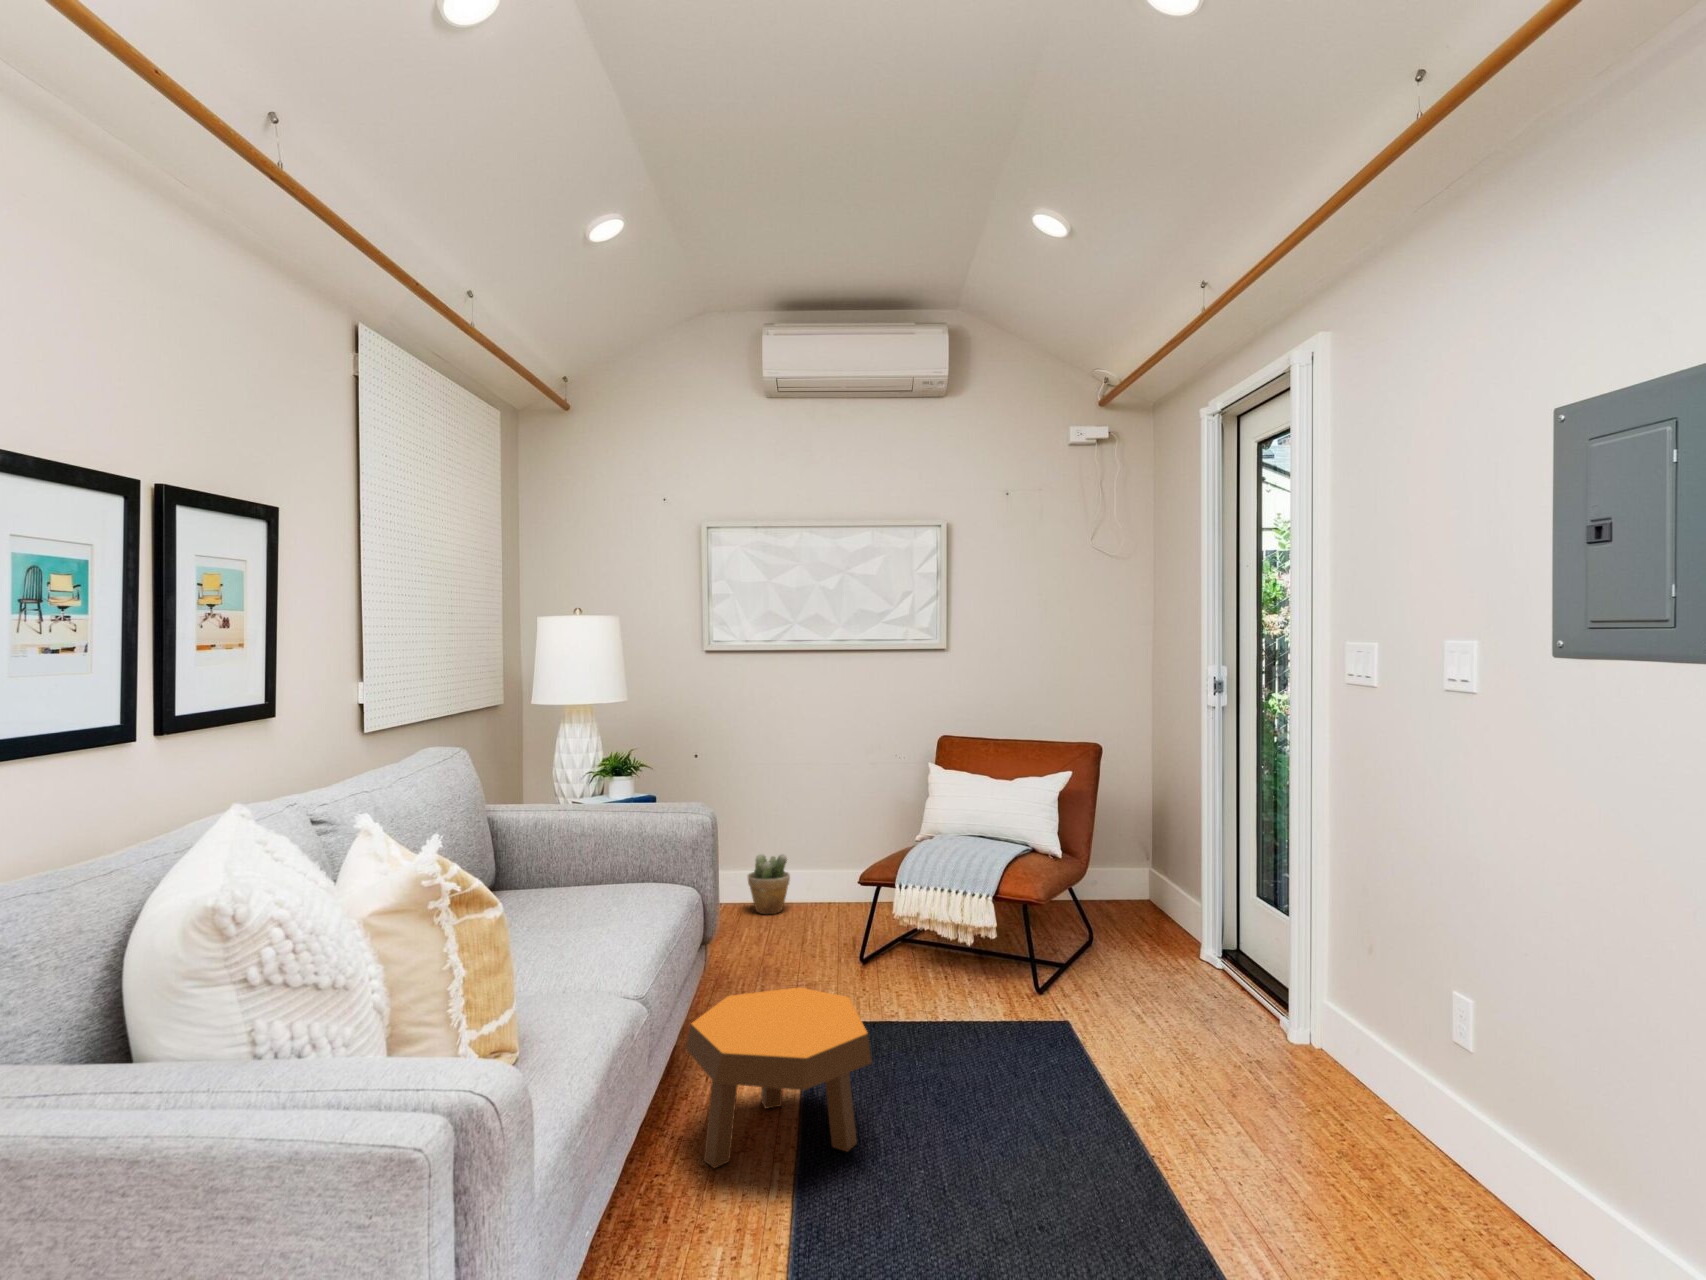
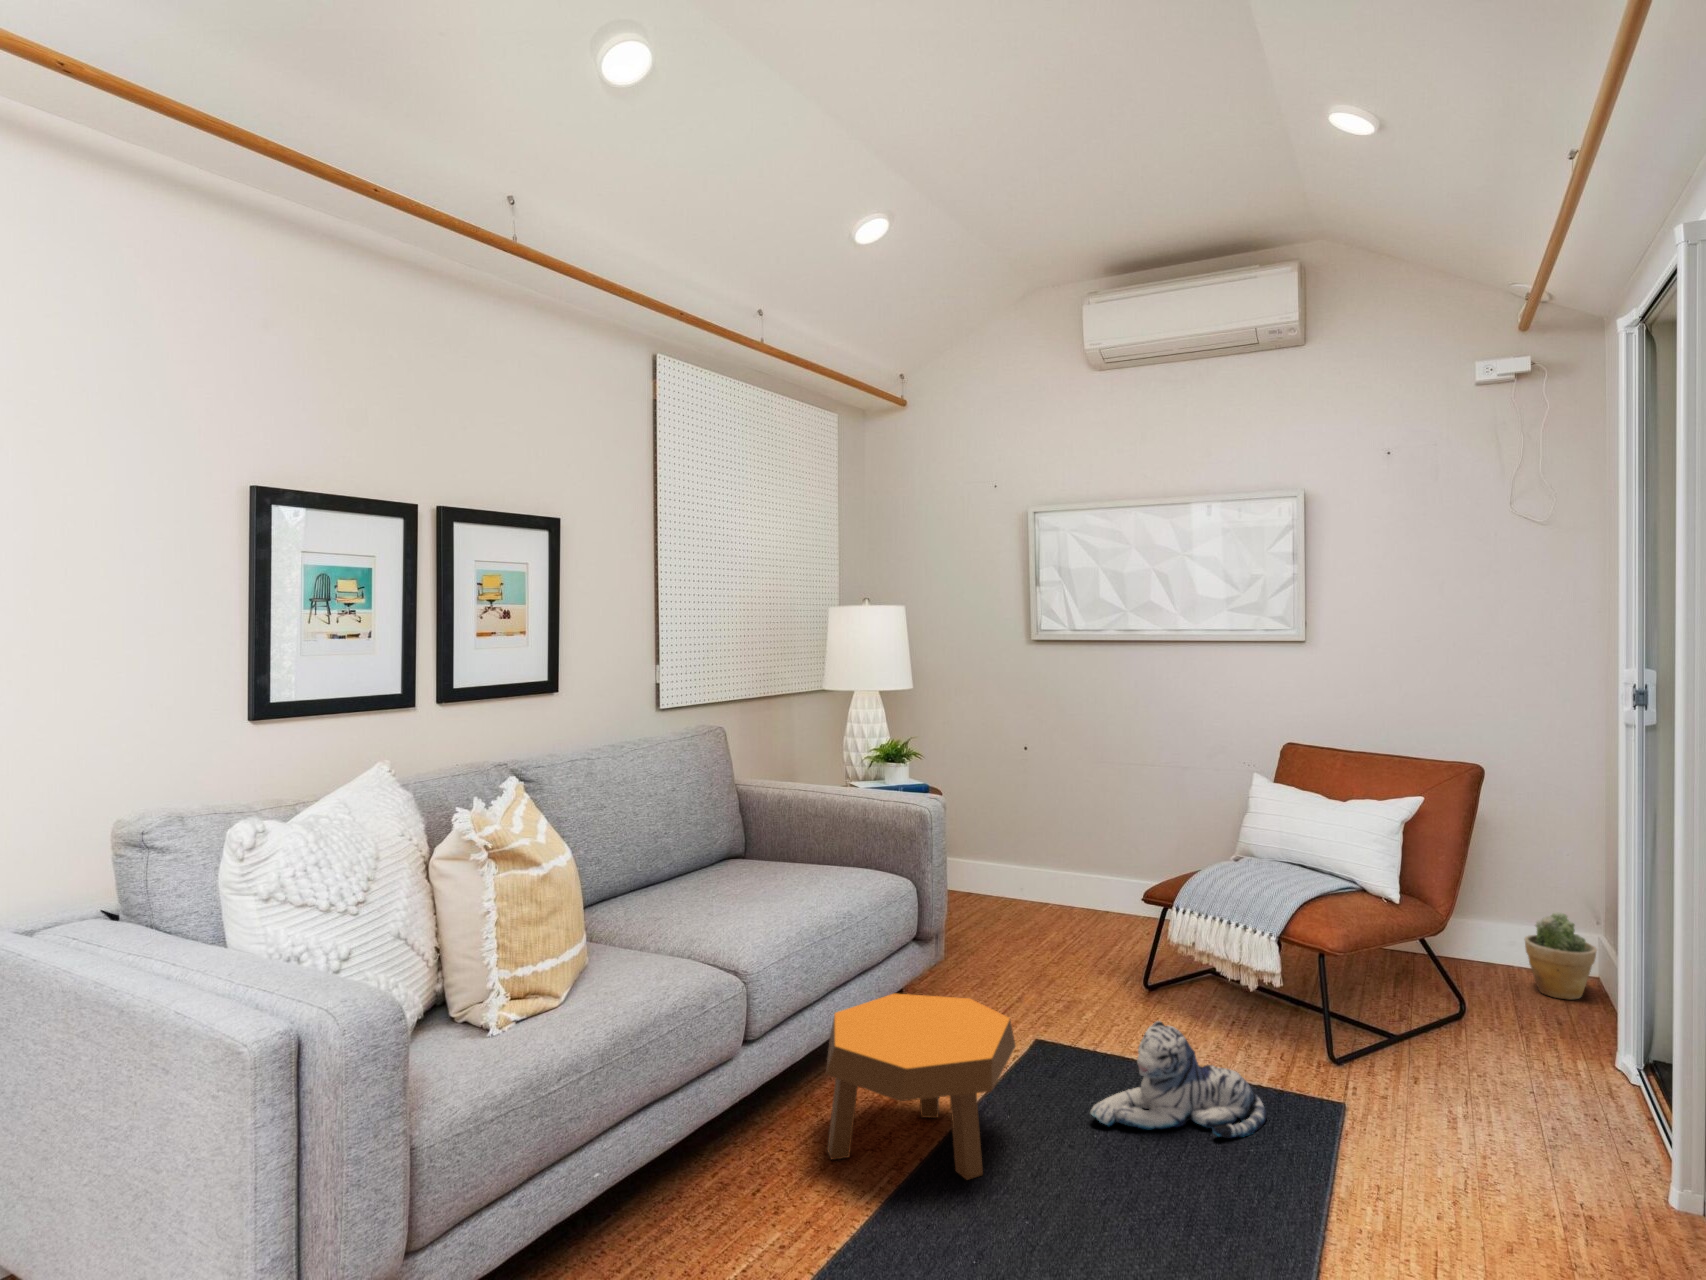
potted plant: present [748,854,790,914] -> present [1525,912,1597,999]
plush toy: none [907,978,1029,1077] -> present [1091,1021,1267,1138]

